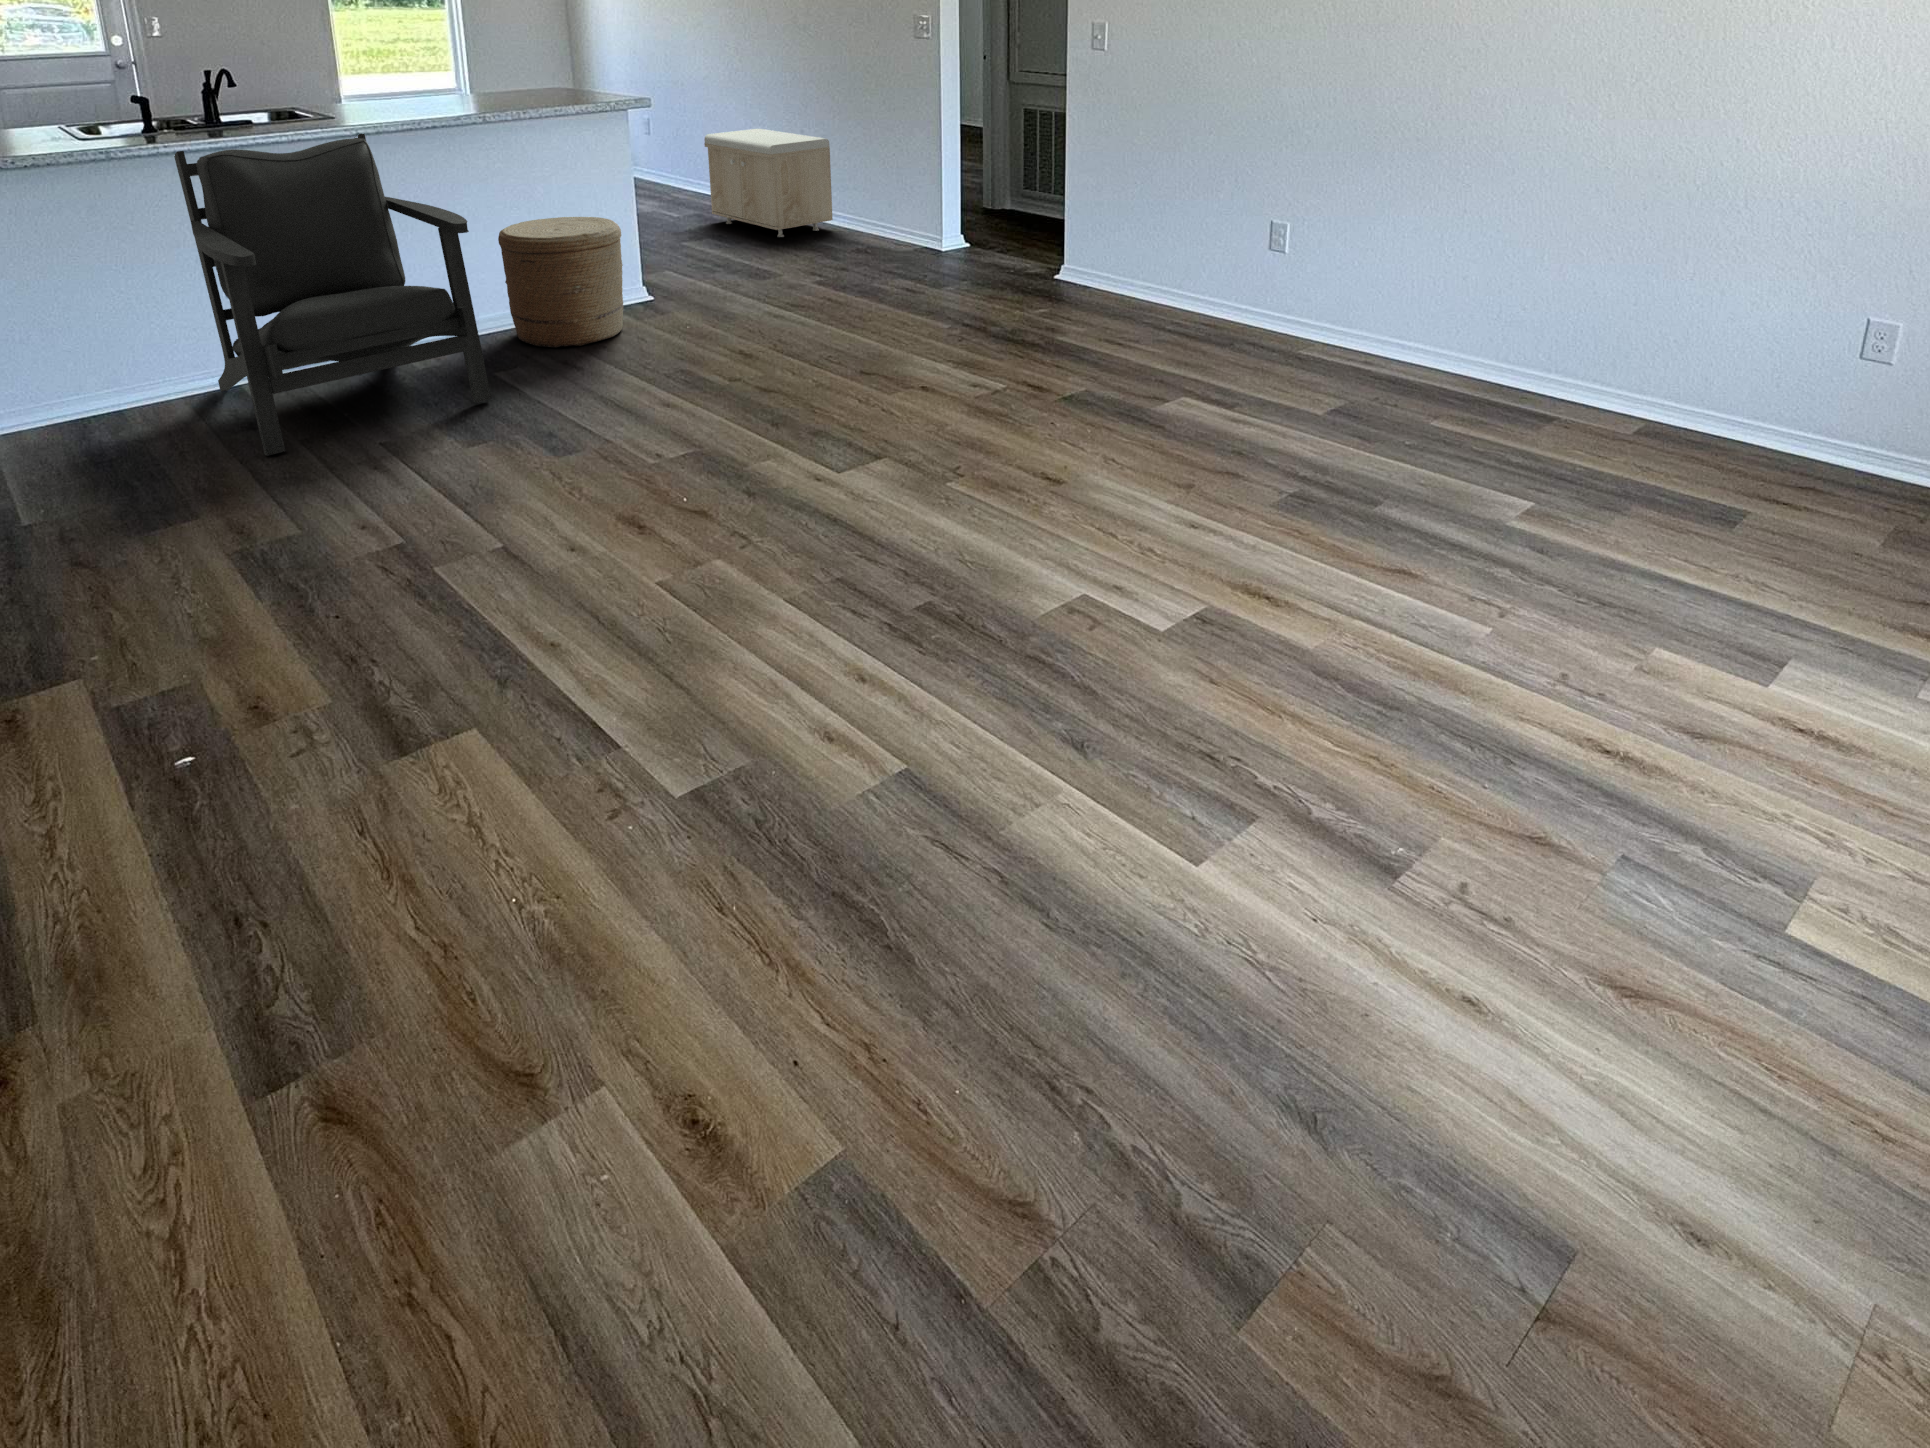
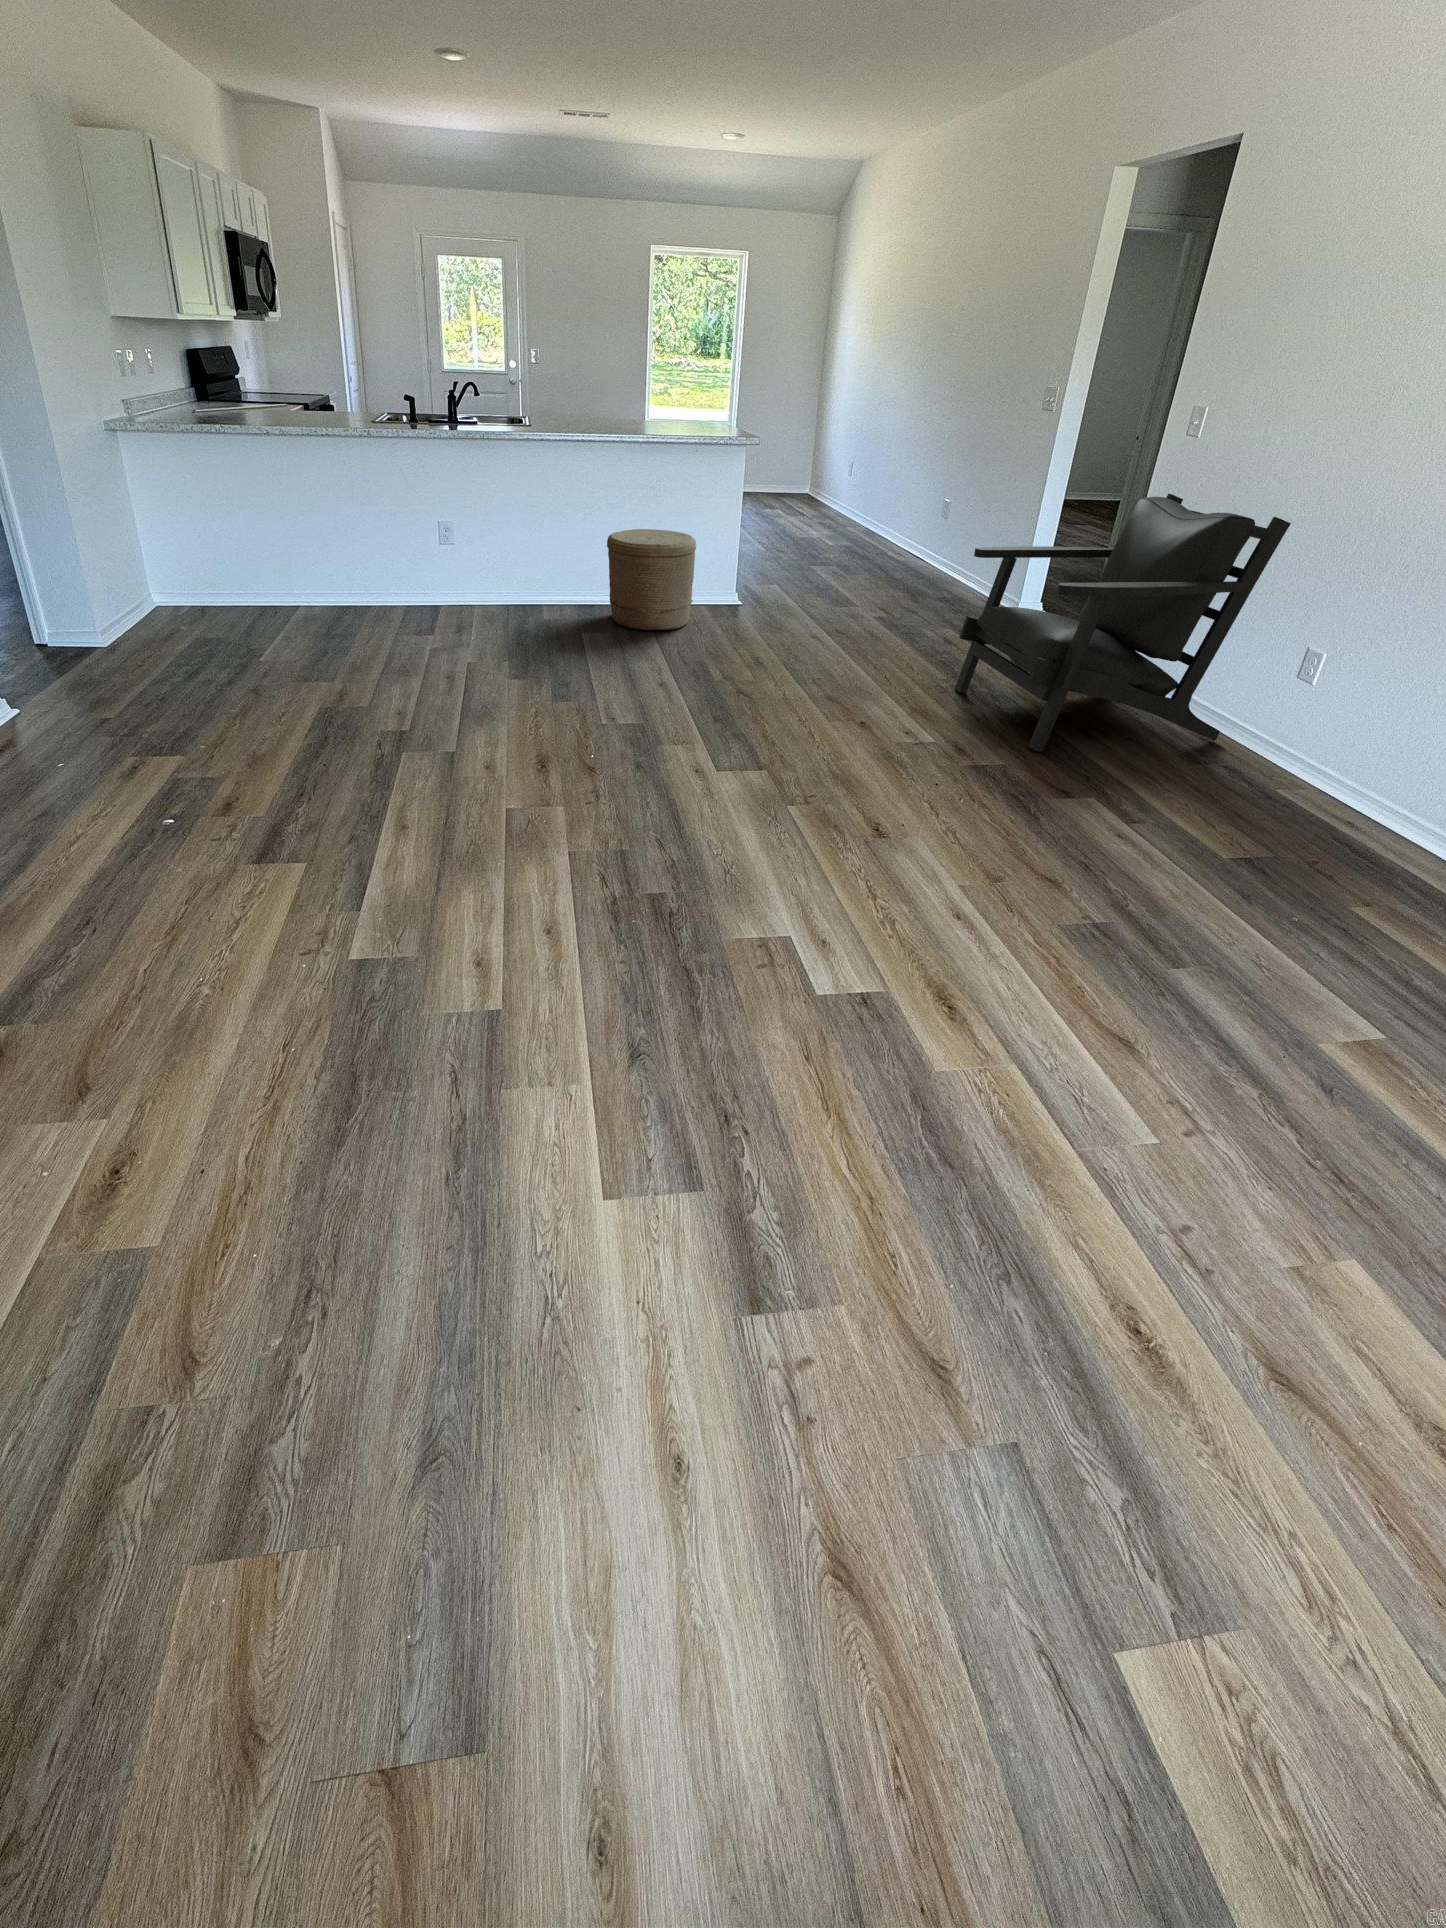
storage bench: present [704,129,833,237] -> none [843,482,943,578]
armchair: present [174,134,491,456] -> present [955,494,1291,752]

